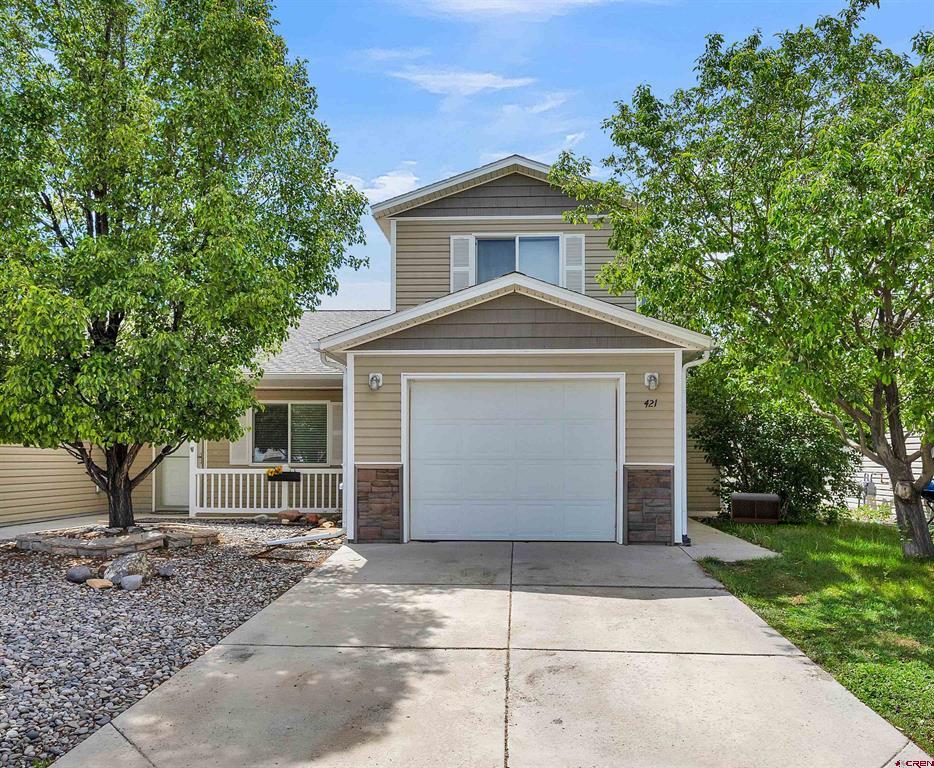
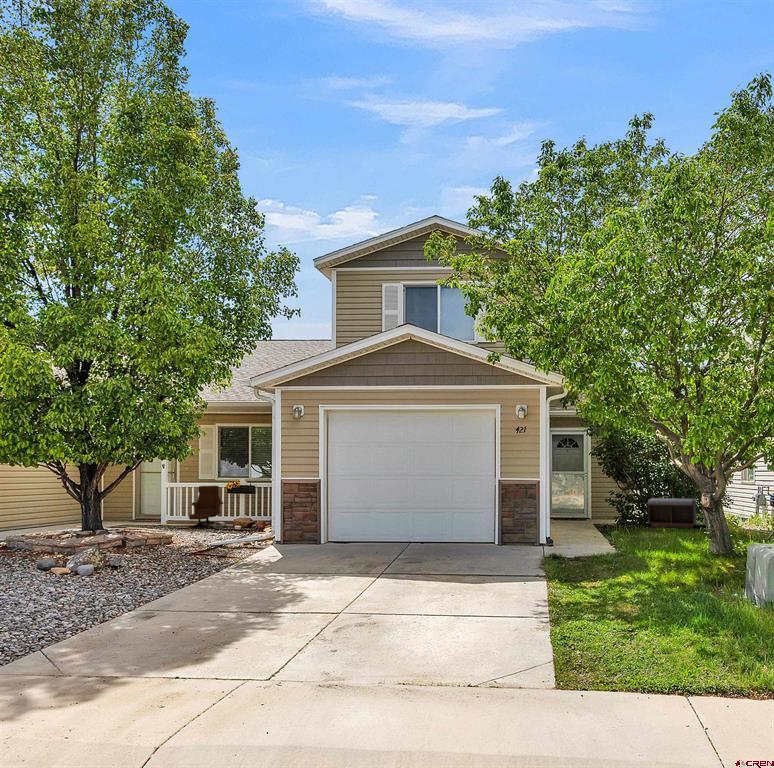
lounge chair: none [227,474,265,522] -> present [189,486,223,529]

